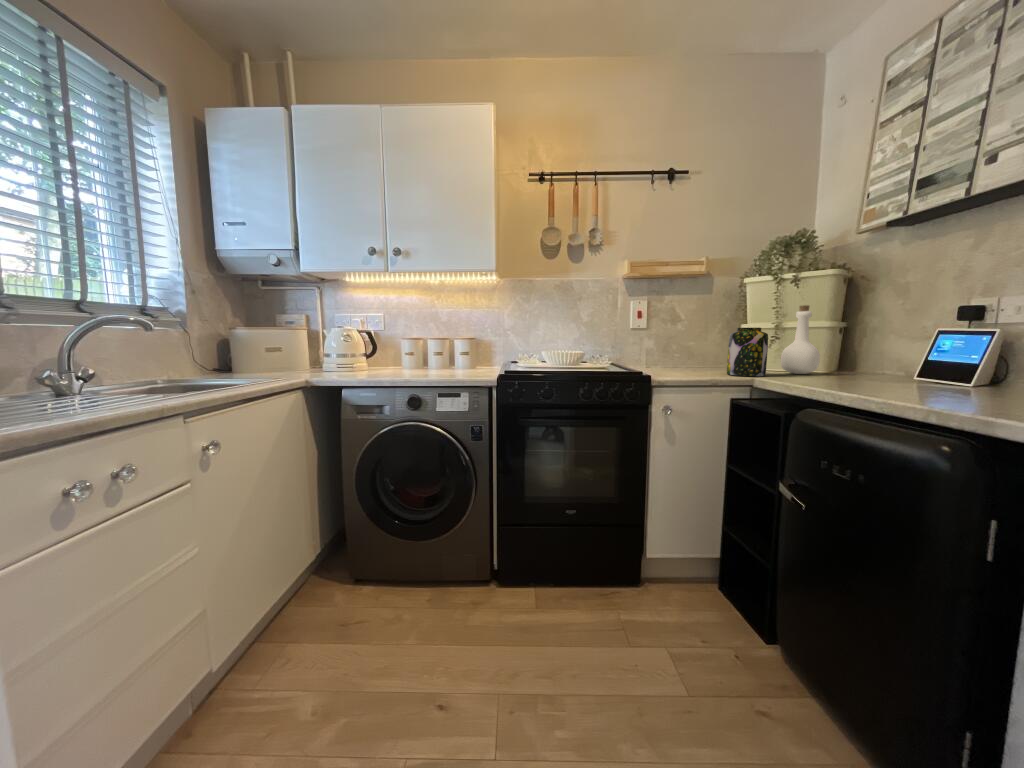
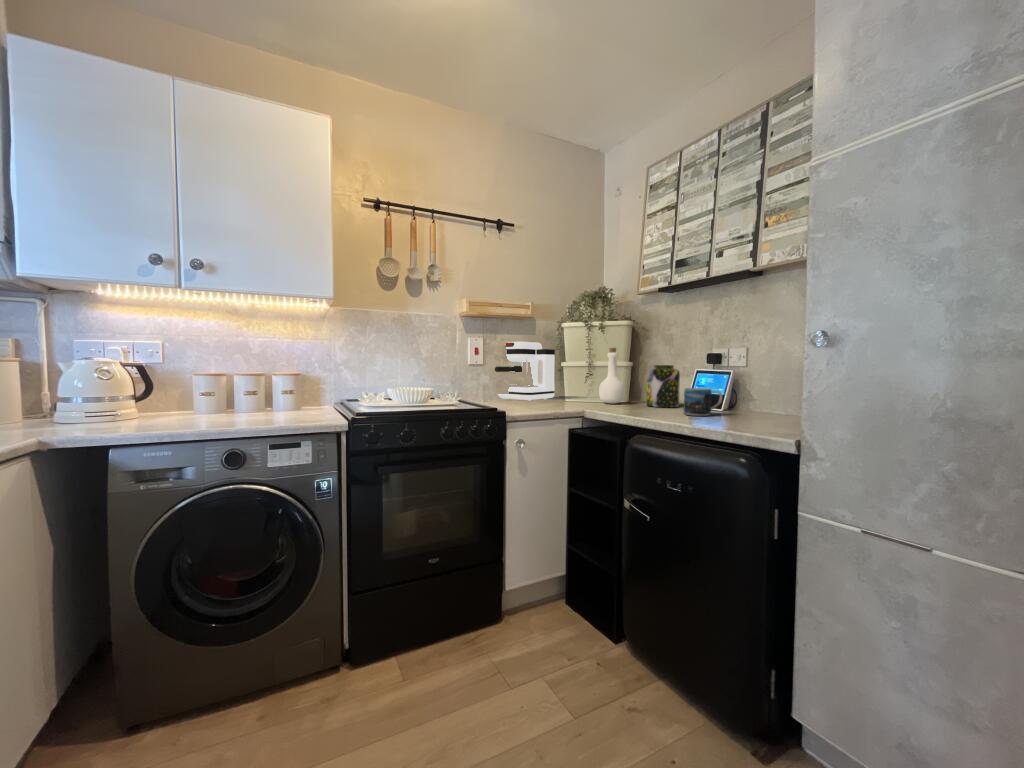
coffee maker: none [655,303,731,369] -> present [495,342,555,401]
jar: present [727,328,768,376] -> present [646,365,680,407]
mug: none [894,354,967,392] -> present [684,388,722,416]

